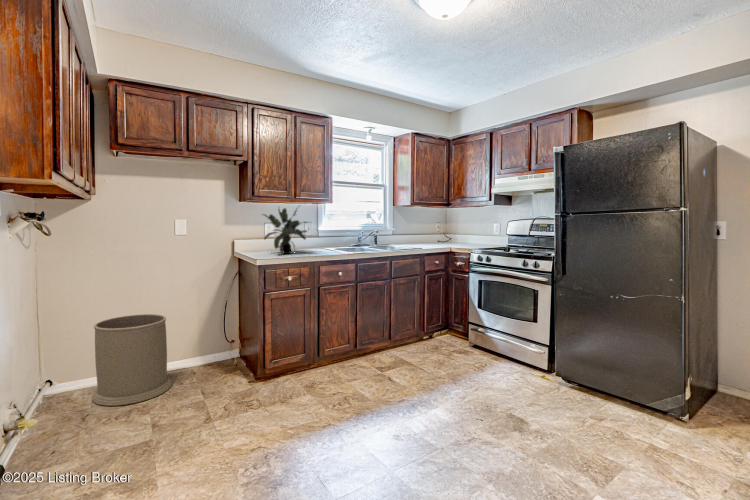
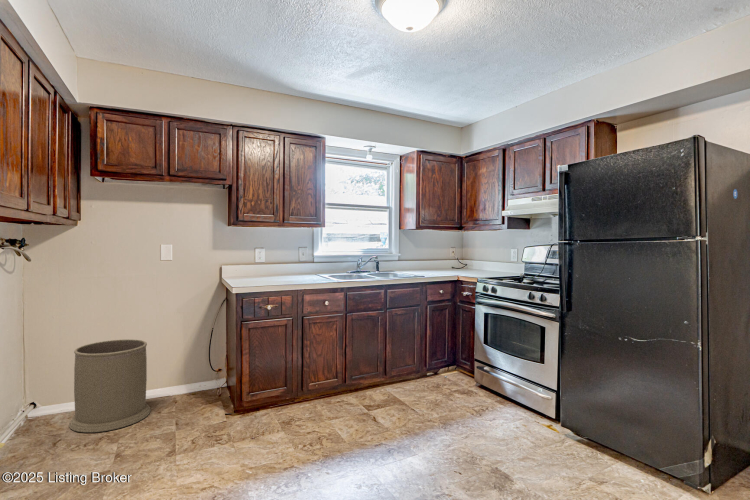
potted plant: present [264,208,307,254] -> none [248,230,296,280]

